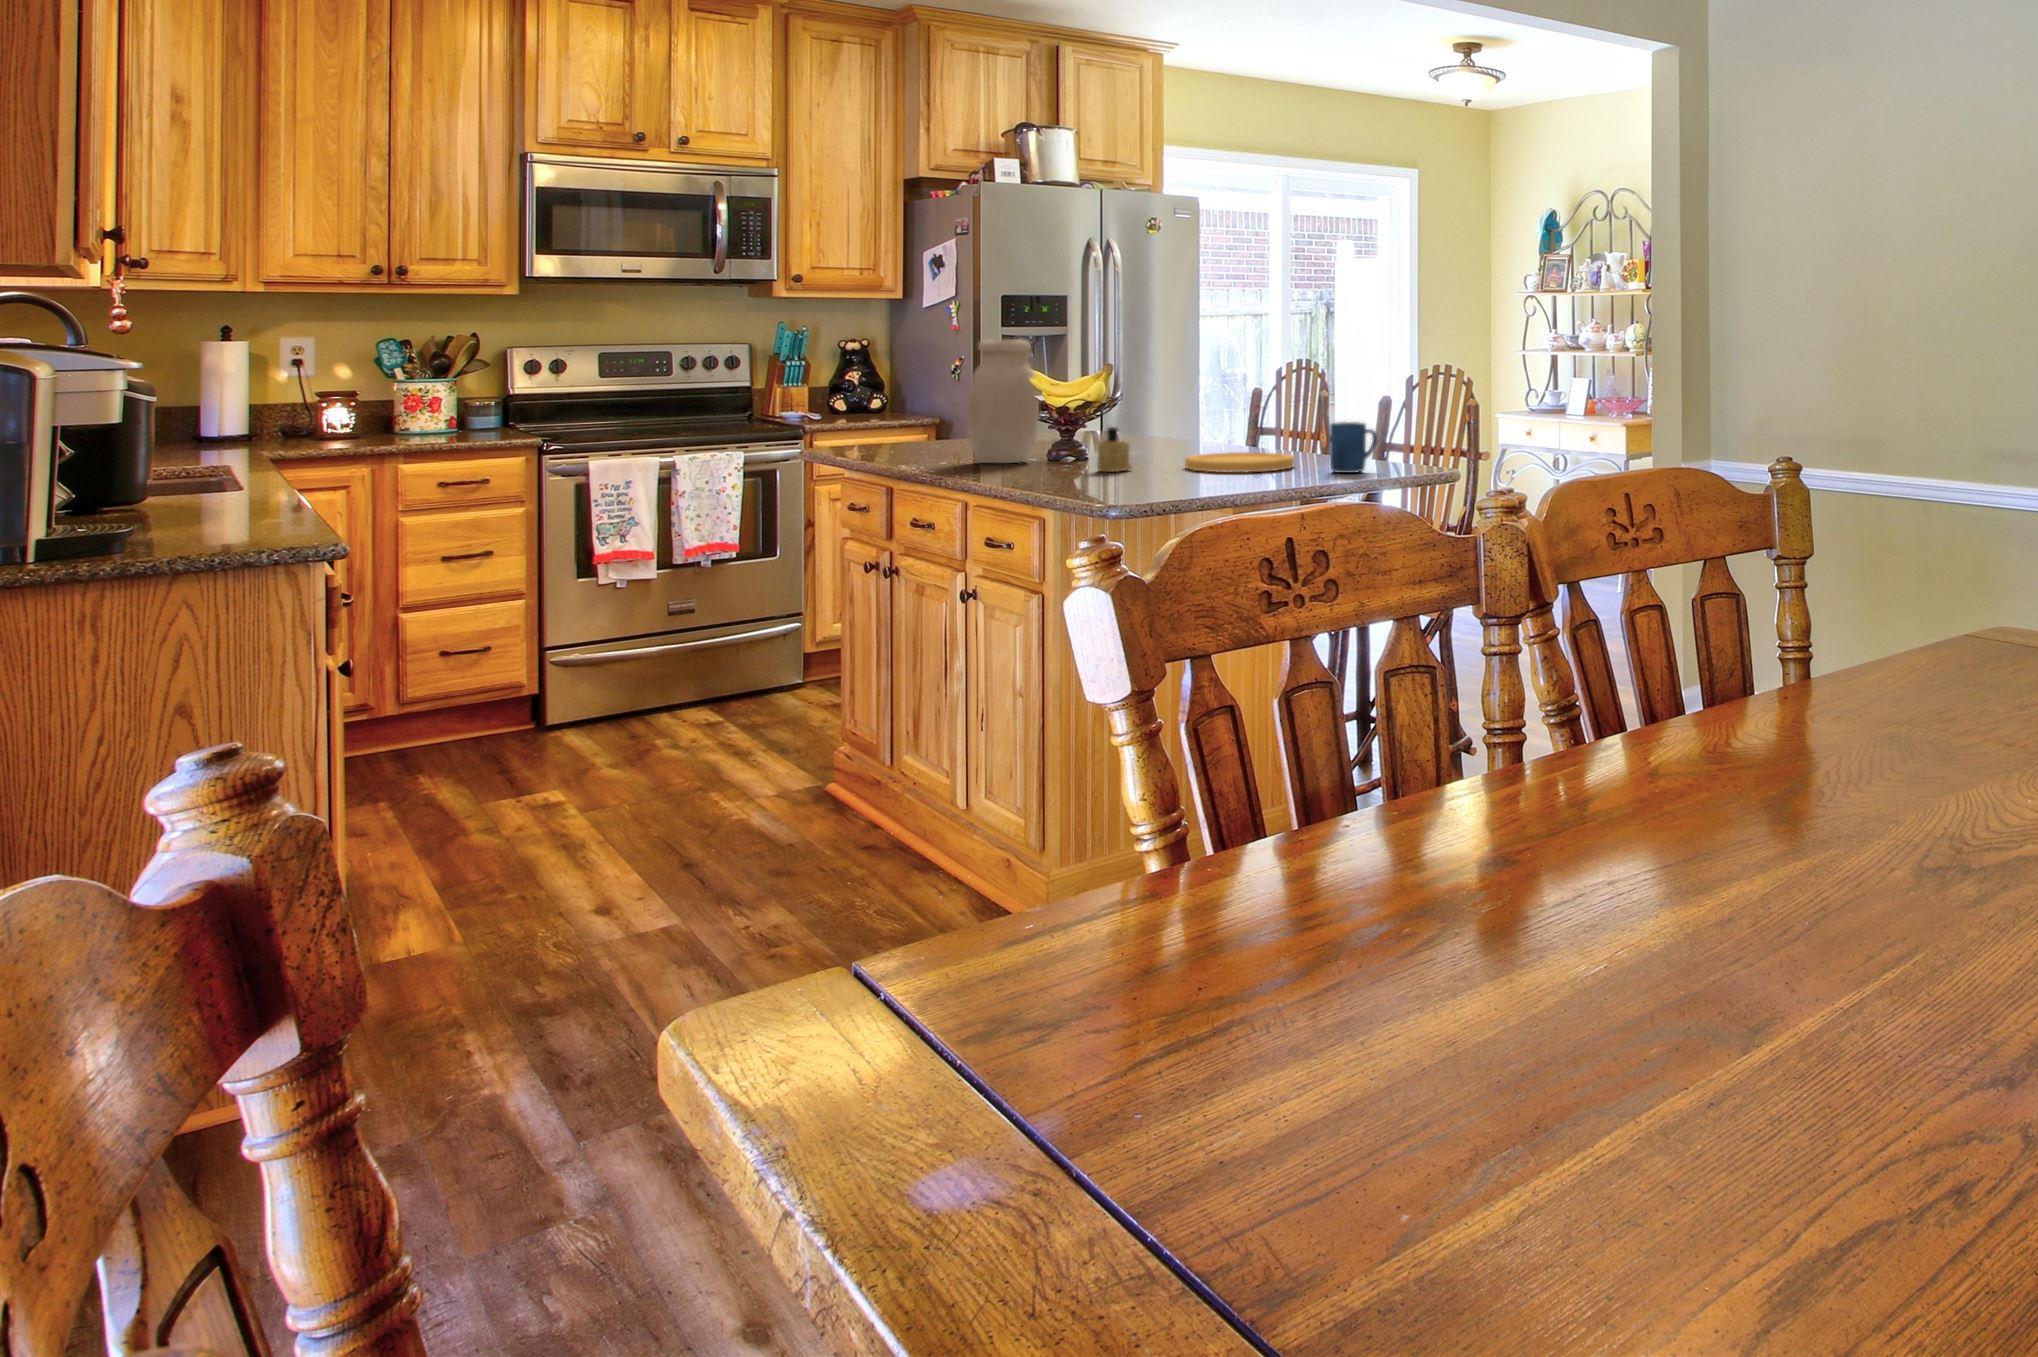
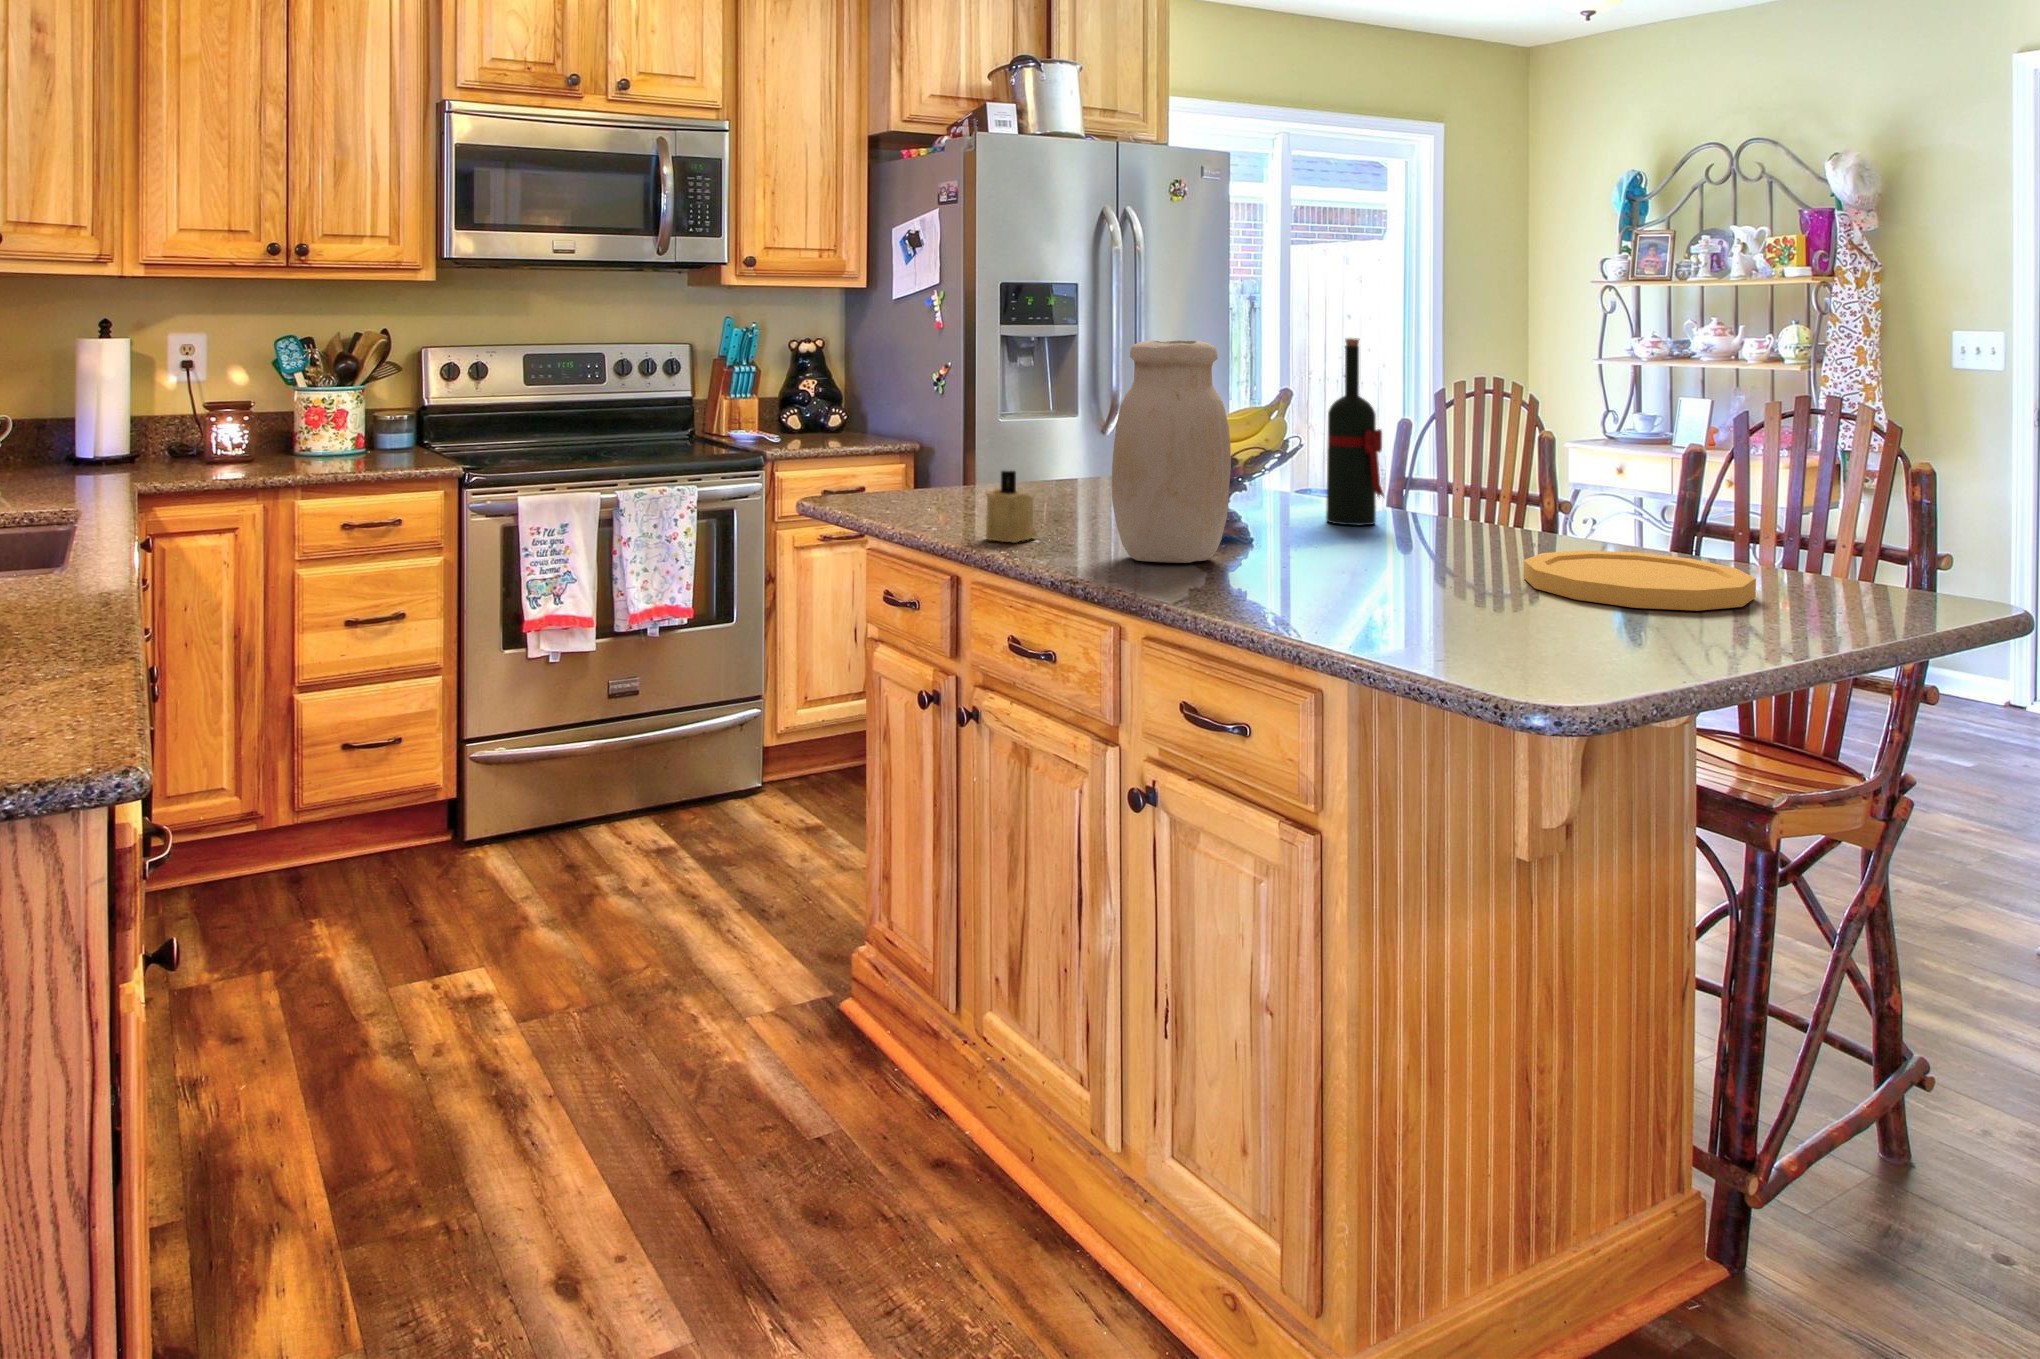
wine bottle: none [1139,338,1171,449] -> present [1326,338,1384,526]
mug: present [1330,422,1377,473] -> none [1863,510,1955,621]
candle: present [1097,427,1131,472] -> present [986,471,1037,542]

